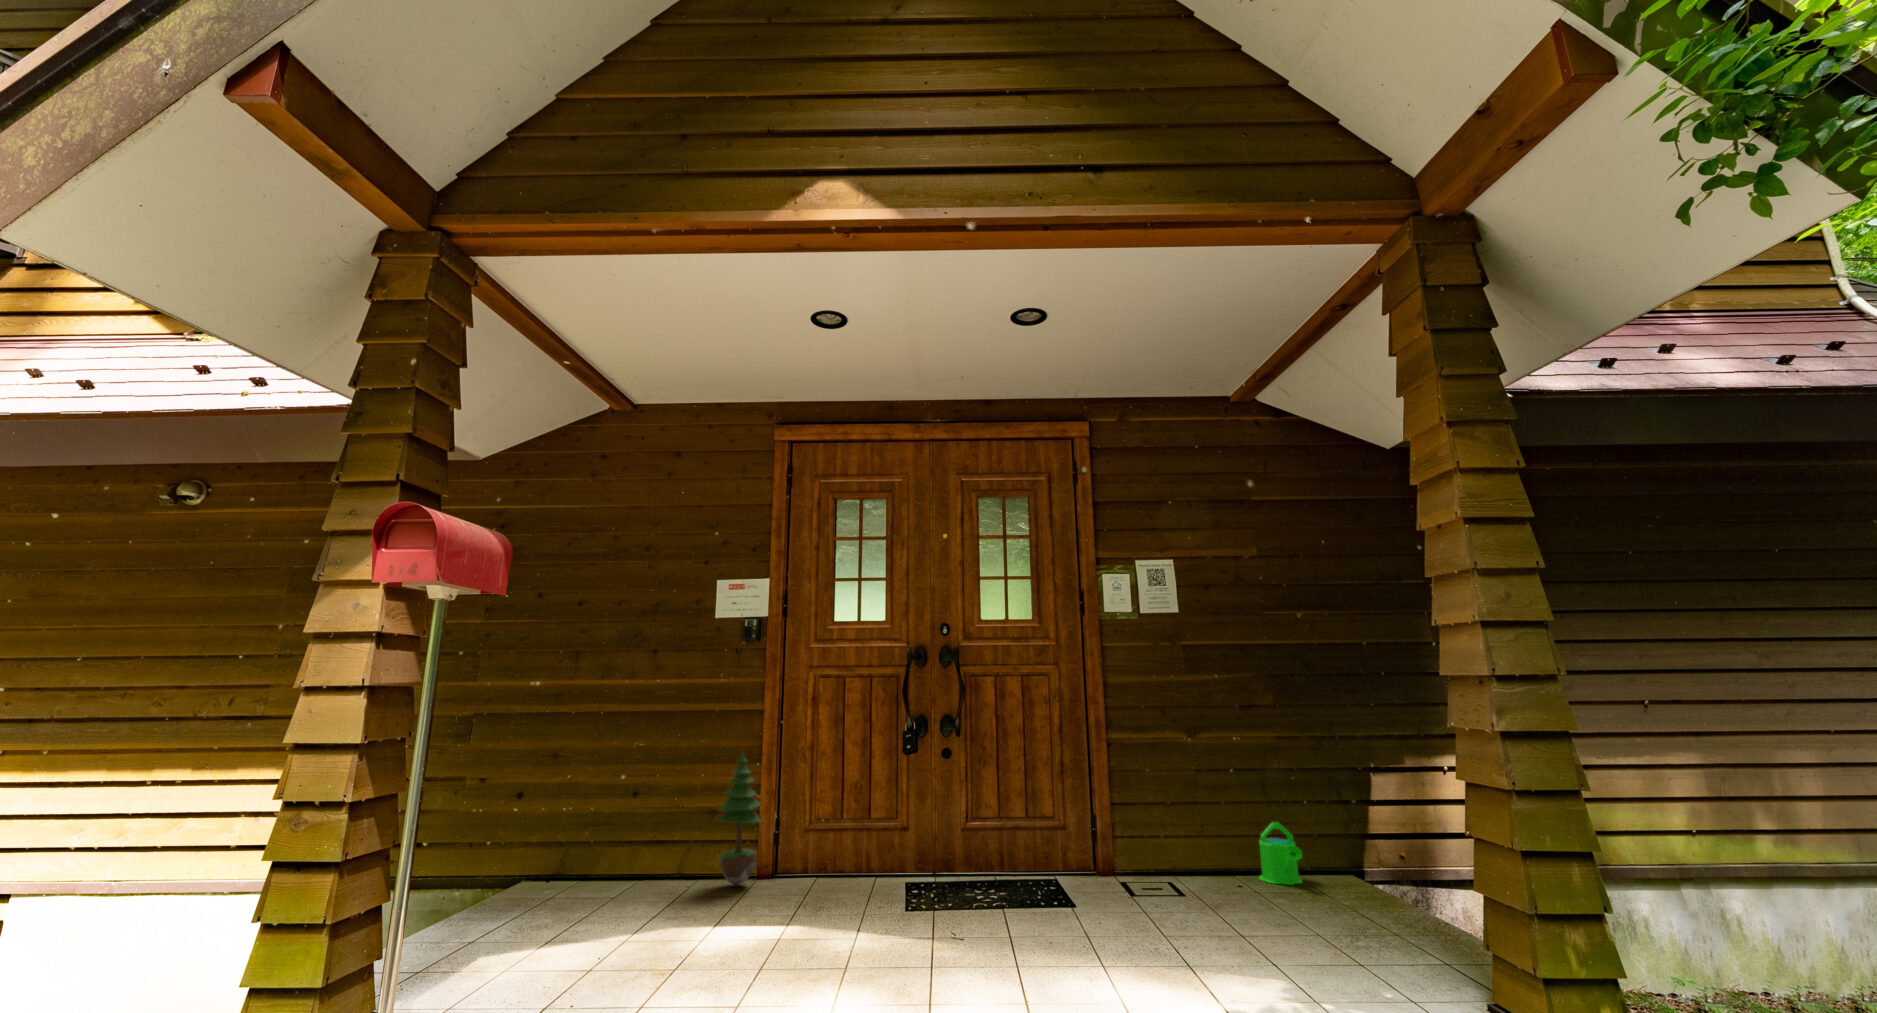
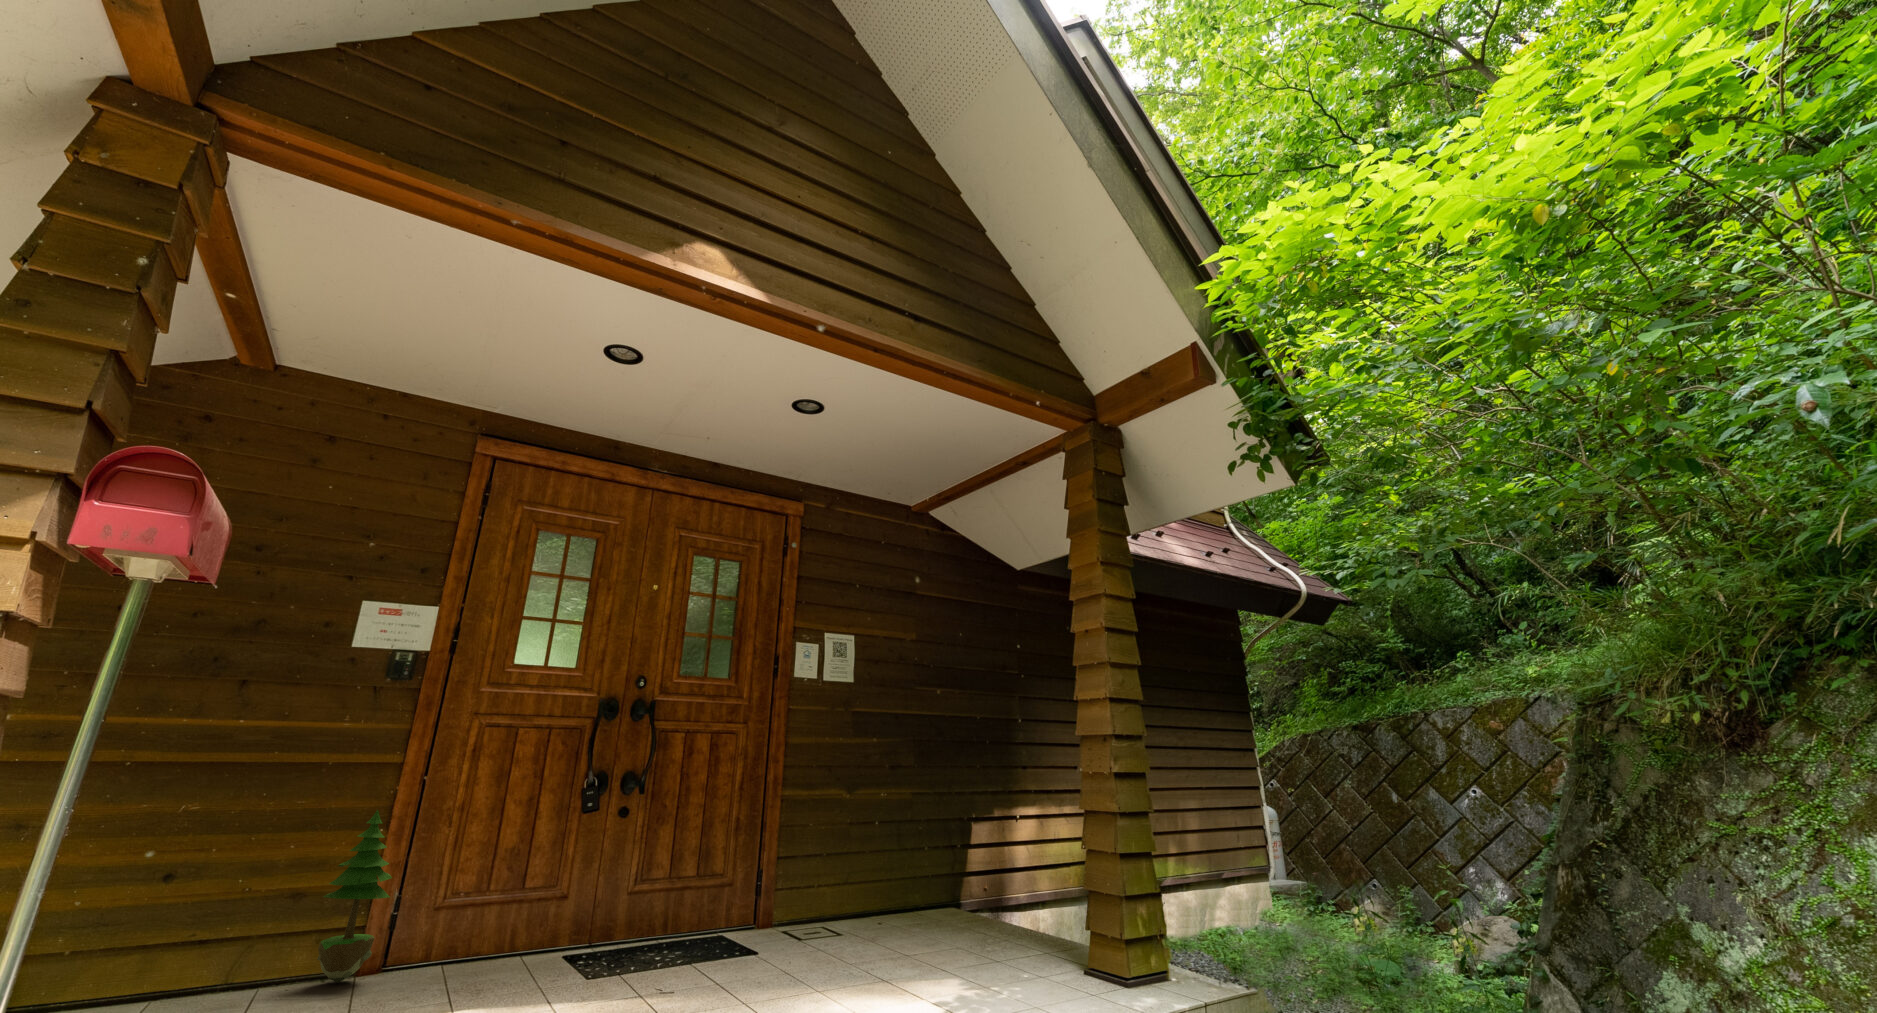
watering can: present [1259,822,1303,885] -> none [886,866,927,919]

